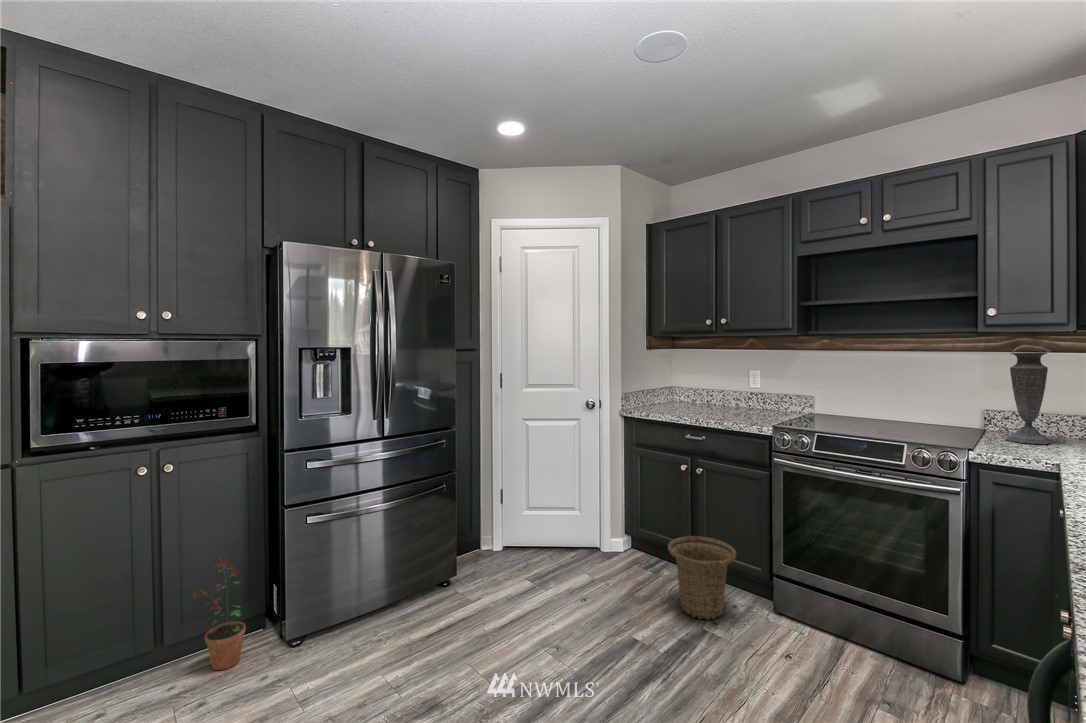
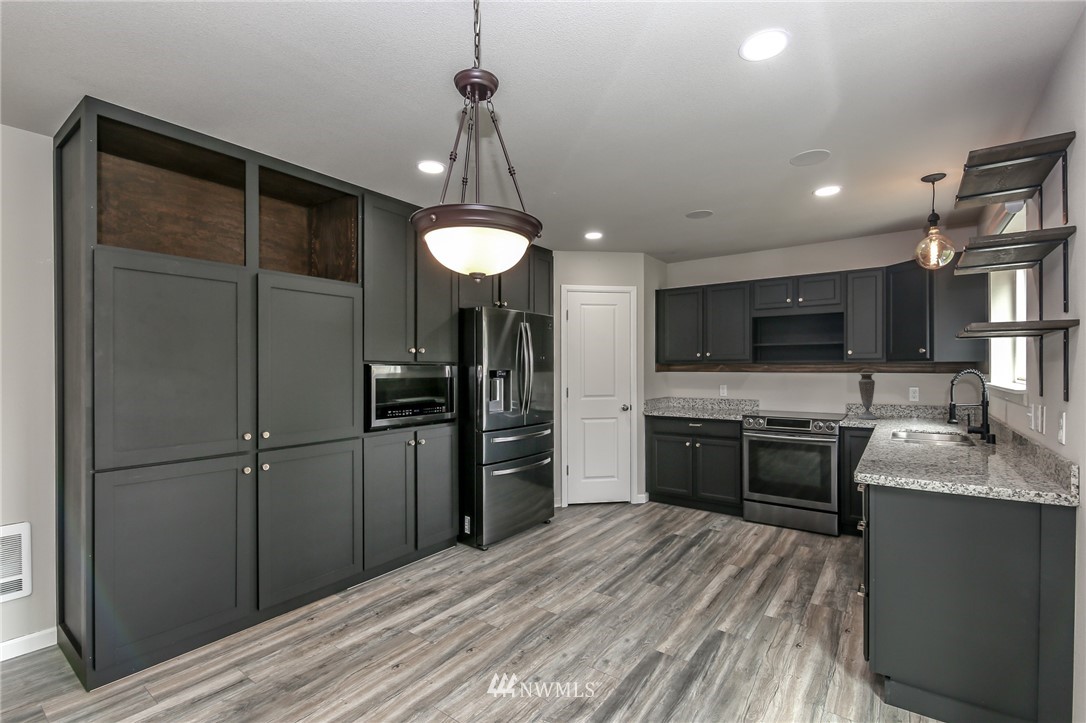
basket: present [668,536,736,620] -> none [685,483,725,526]
potted plant: present [193,558,245,670] -> none [434,494,467,557]

